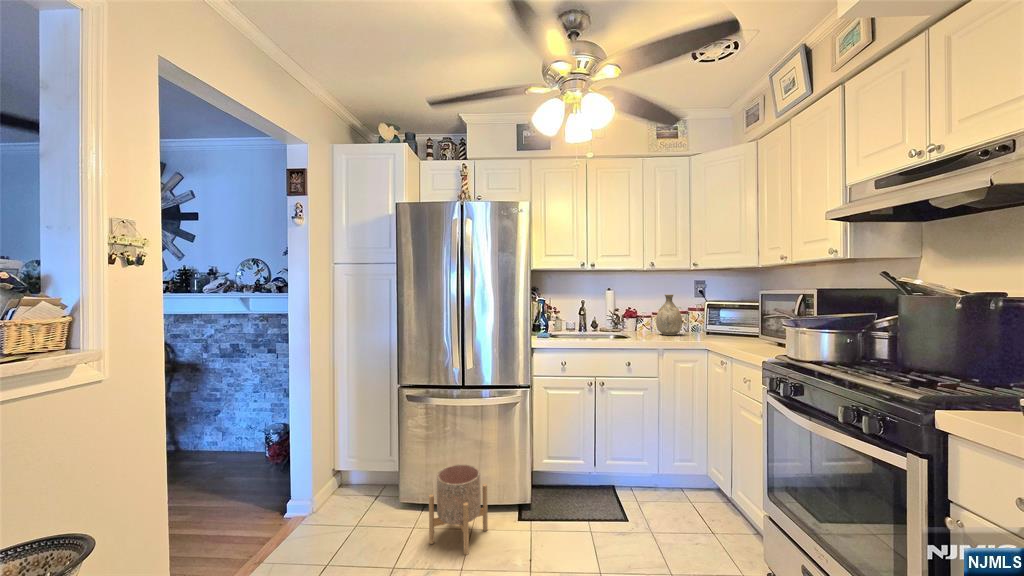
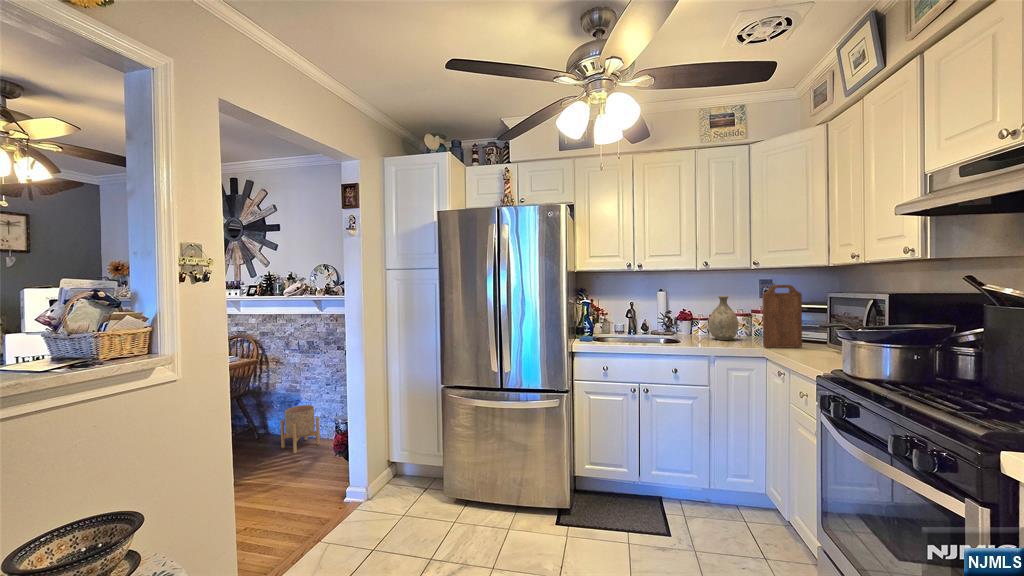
cutting board: none [706,283,738,341] -> present [763,285,802,348]
planter: present [429,464,488,555] -> present [281,405,320,453]

